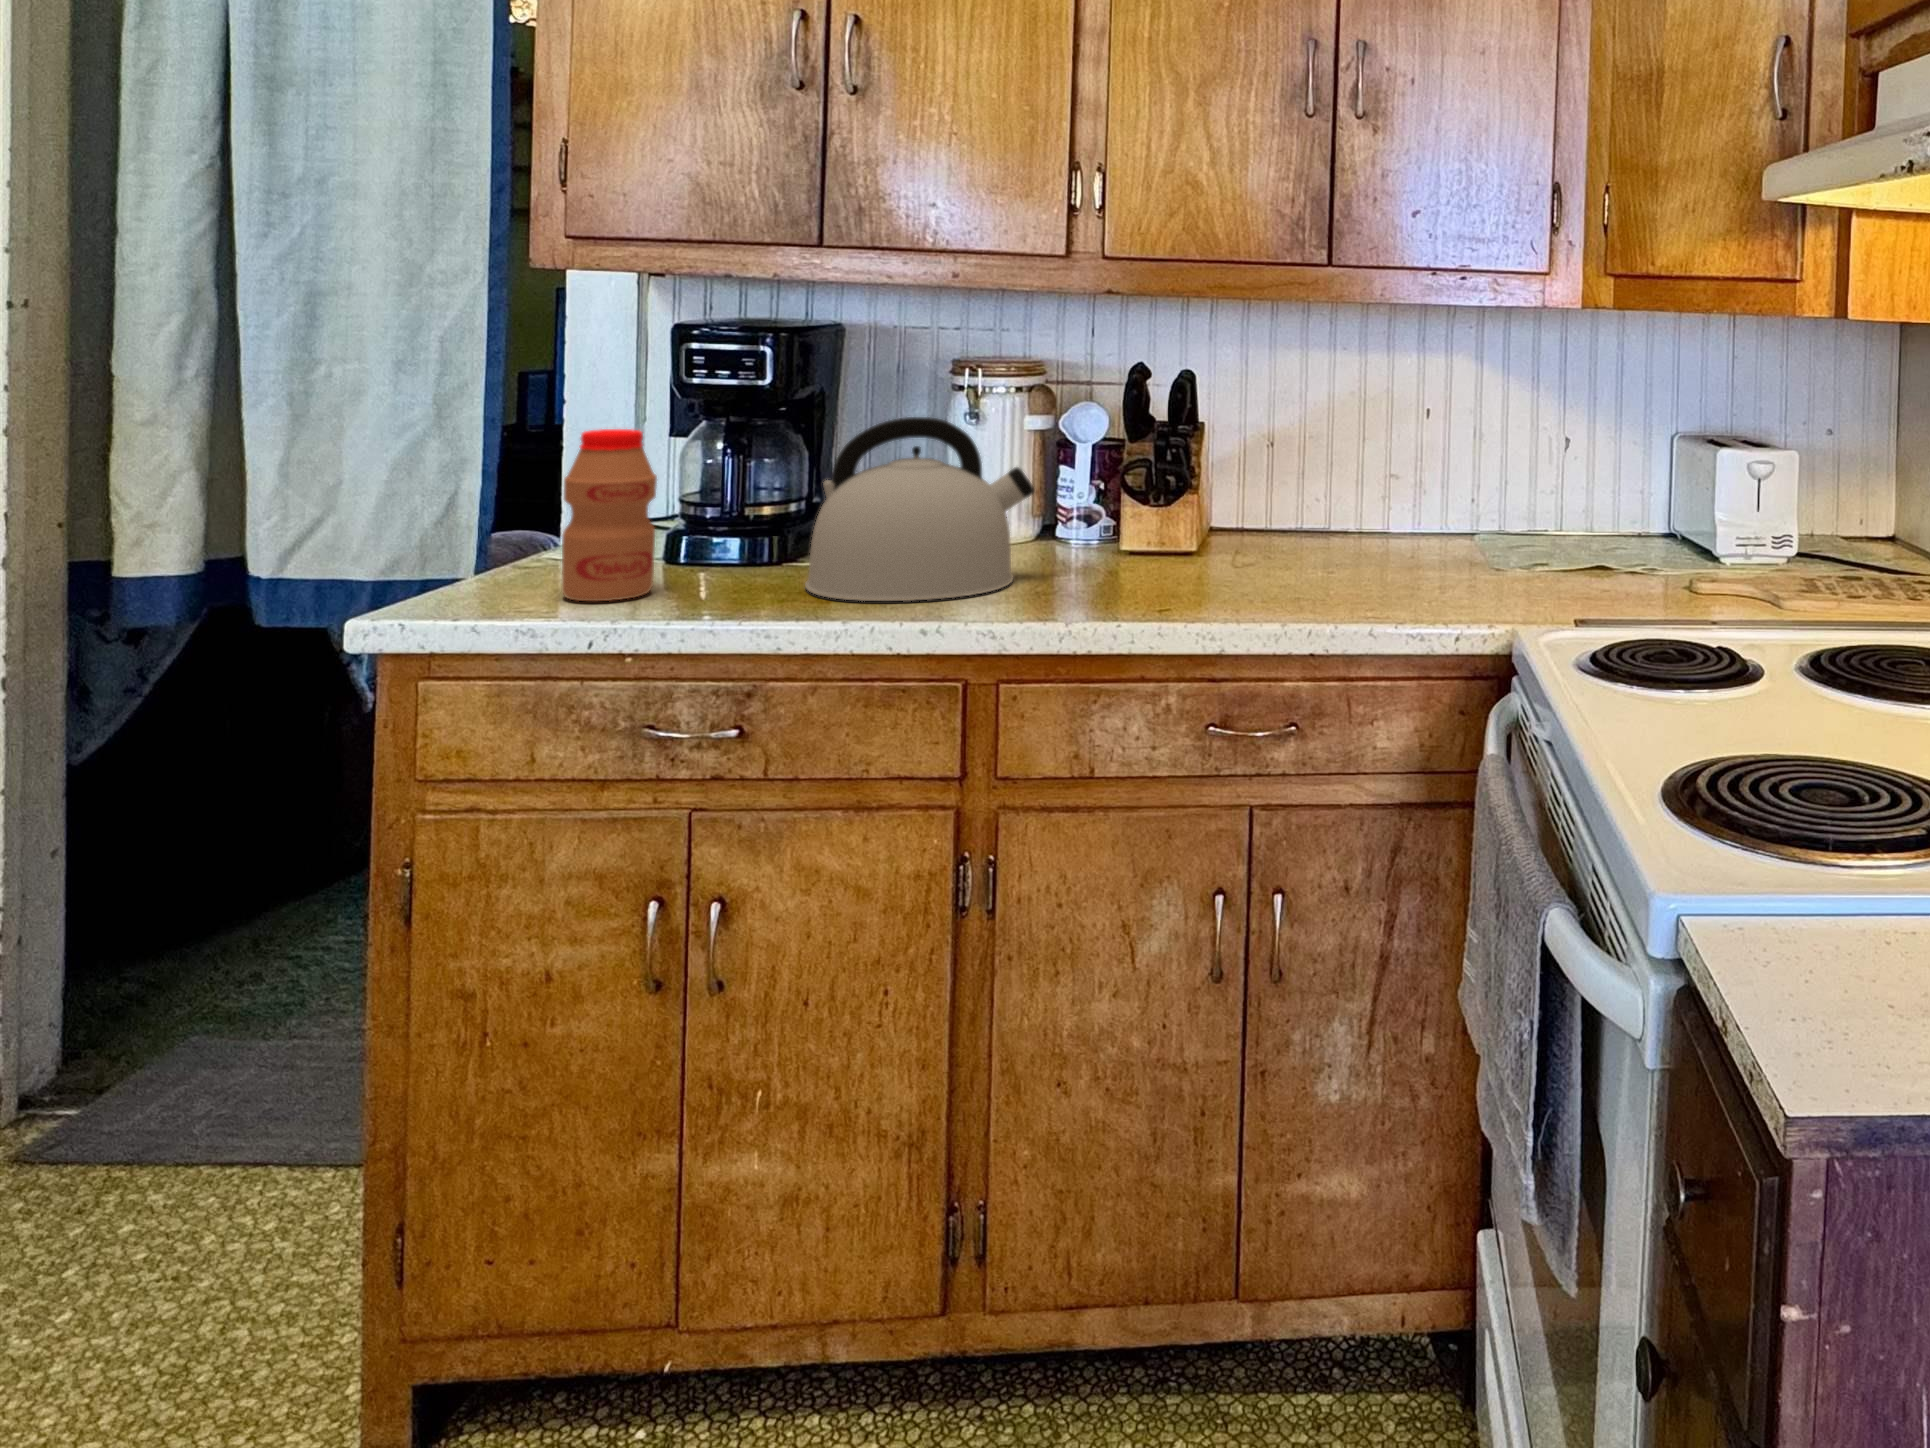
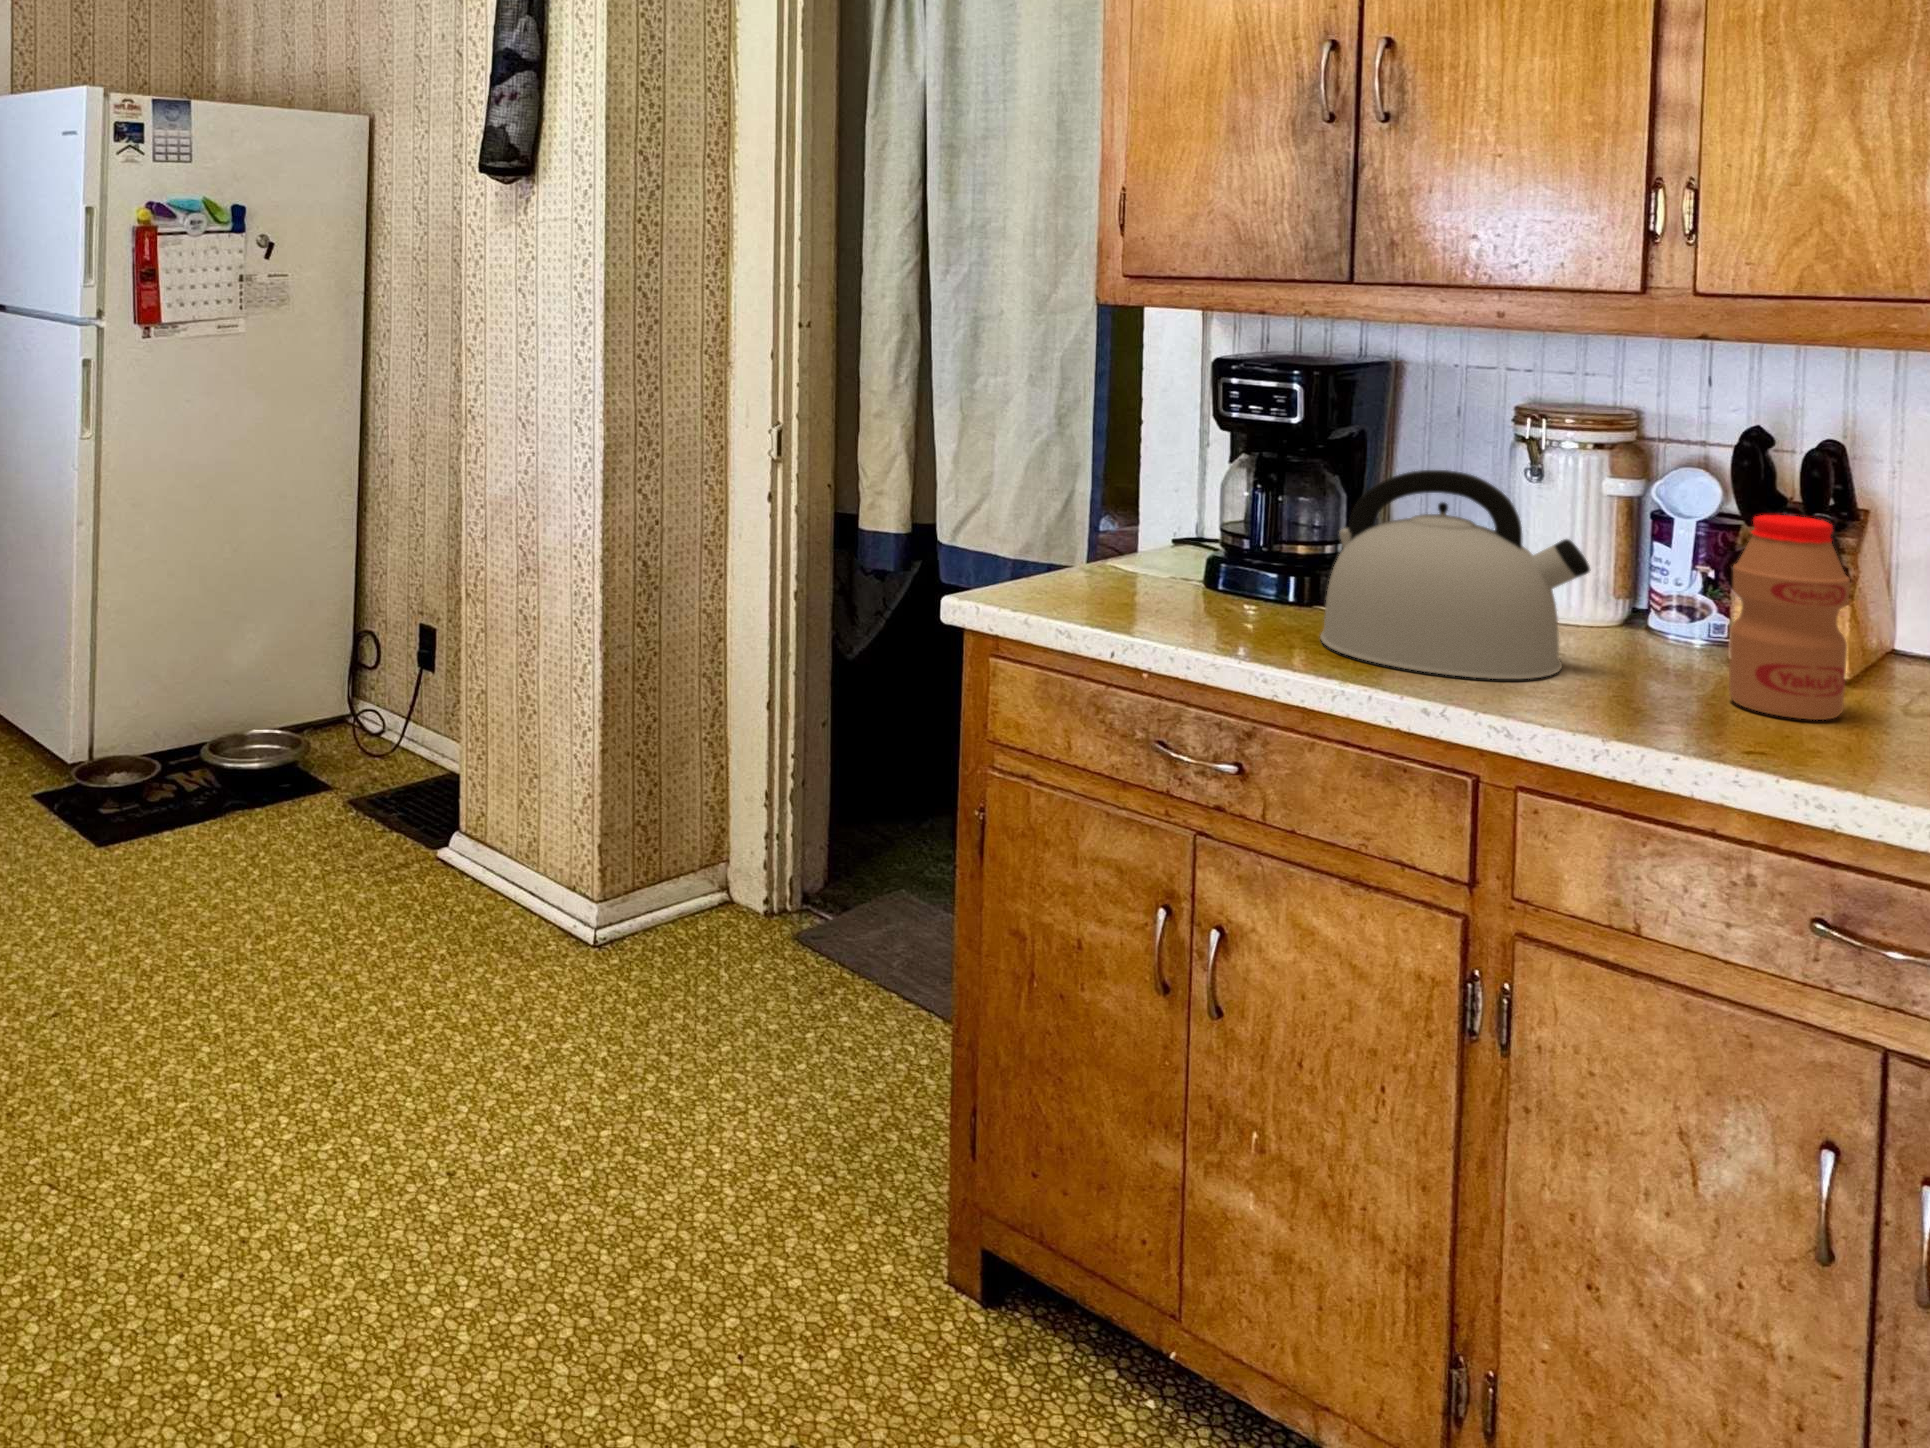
bottle: present [561,429,657,601] -> present [1729,515,1850,720]

